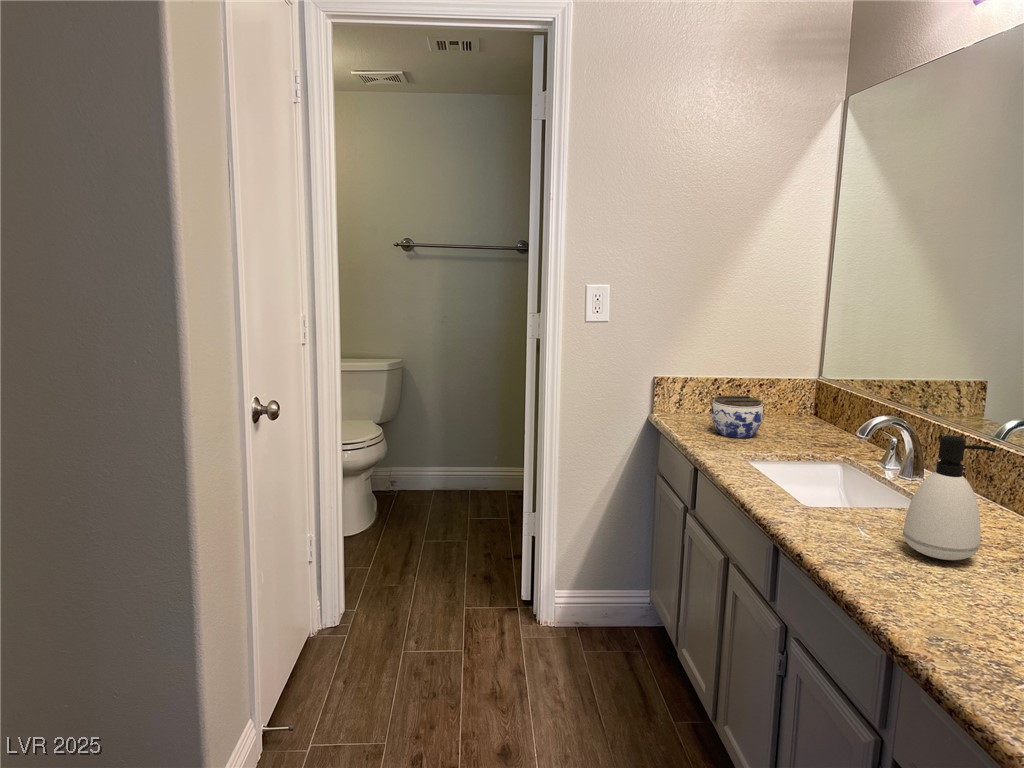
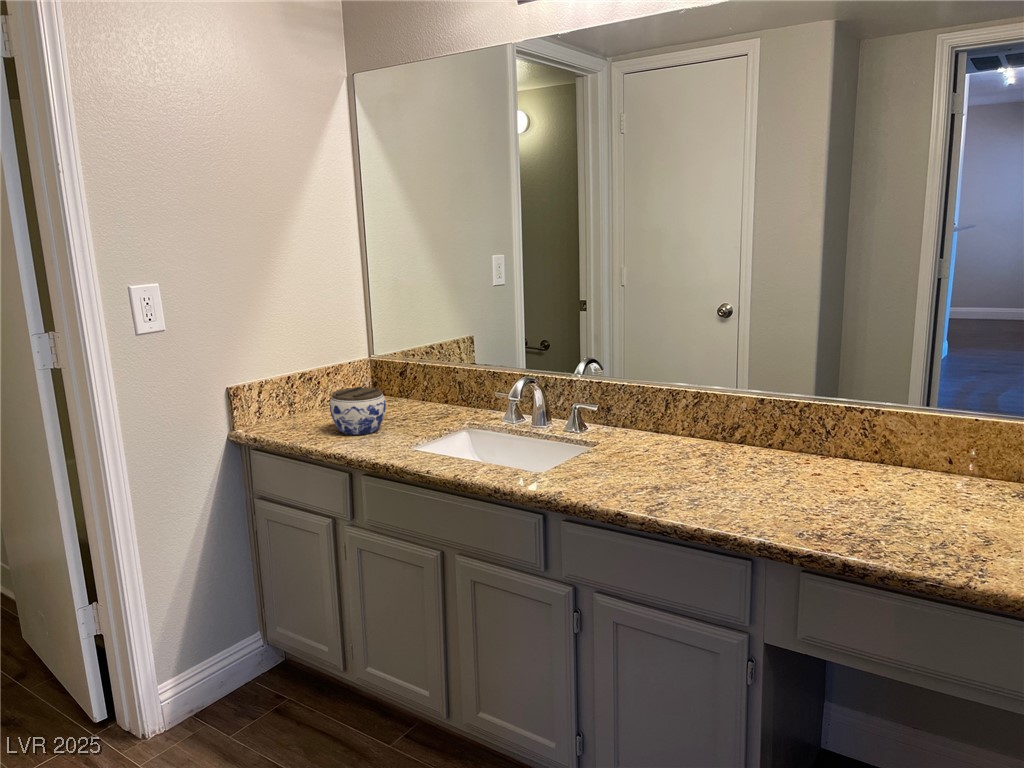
soap dispenser: present [903,435,996,560] -> none [649,378,704,477]

